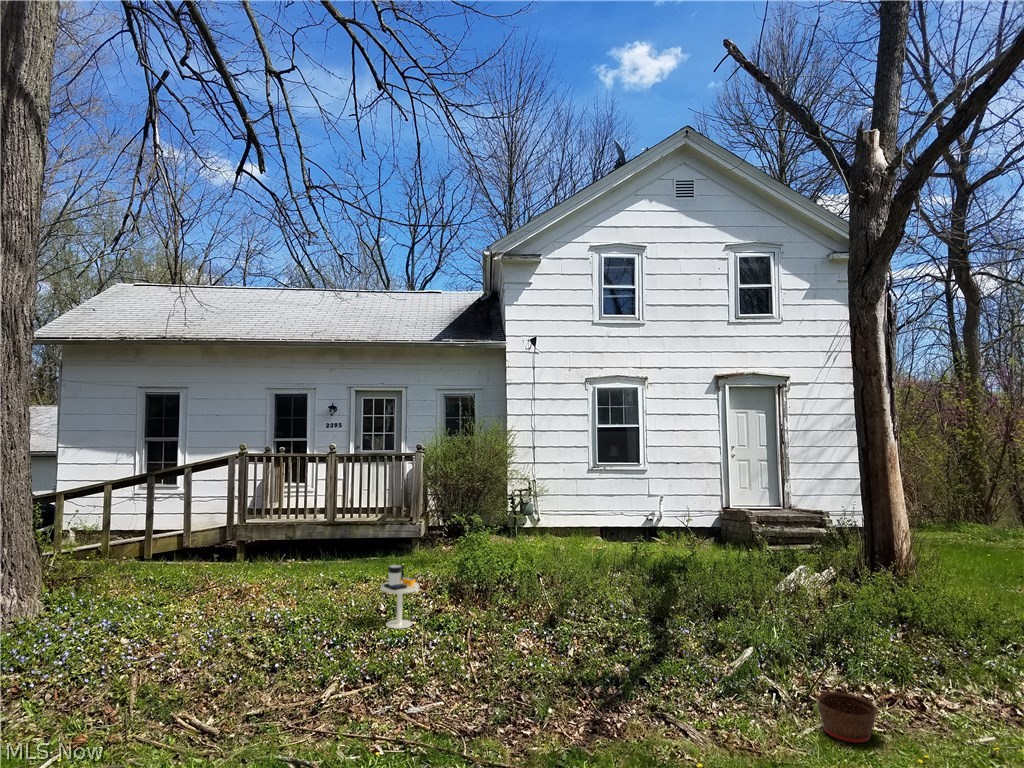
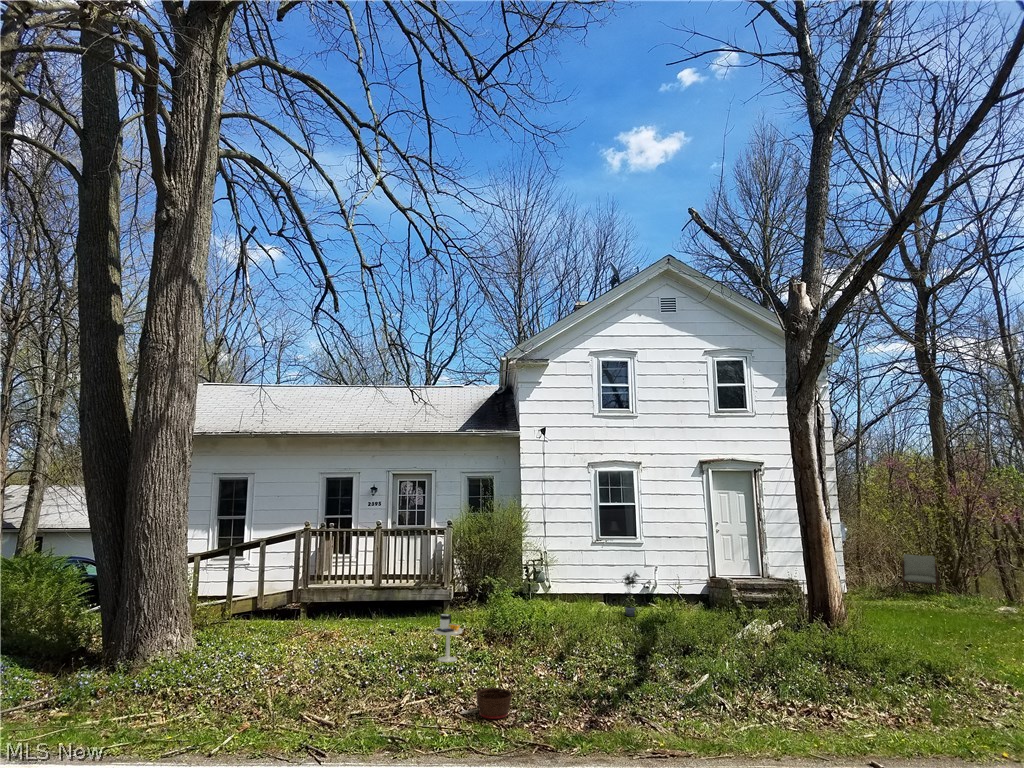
lounge chair: none [930,481,972,526] -> present [901,554,939,595]
potted plant: none [629,505,653,562] -> present [624,573,640,616]
basket: present [817,692,877,743] -> present [476,688,512,719]

